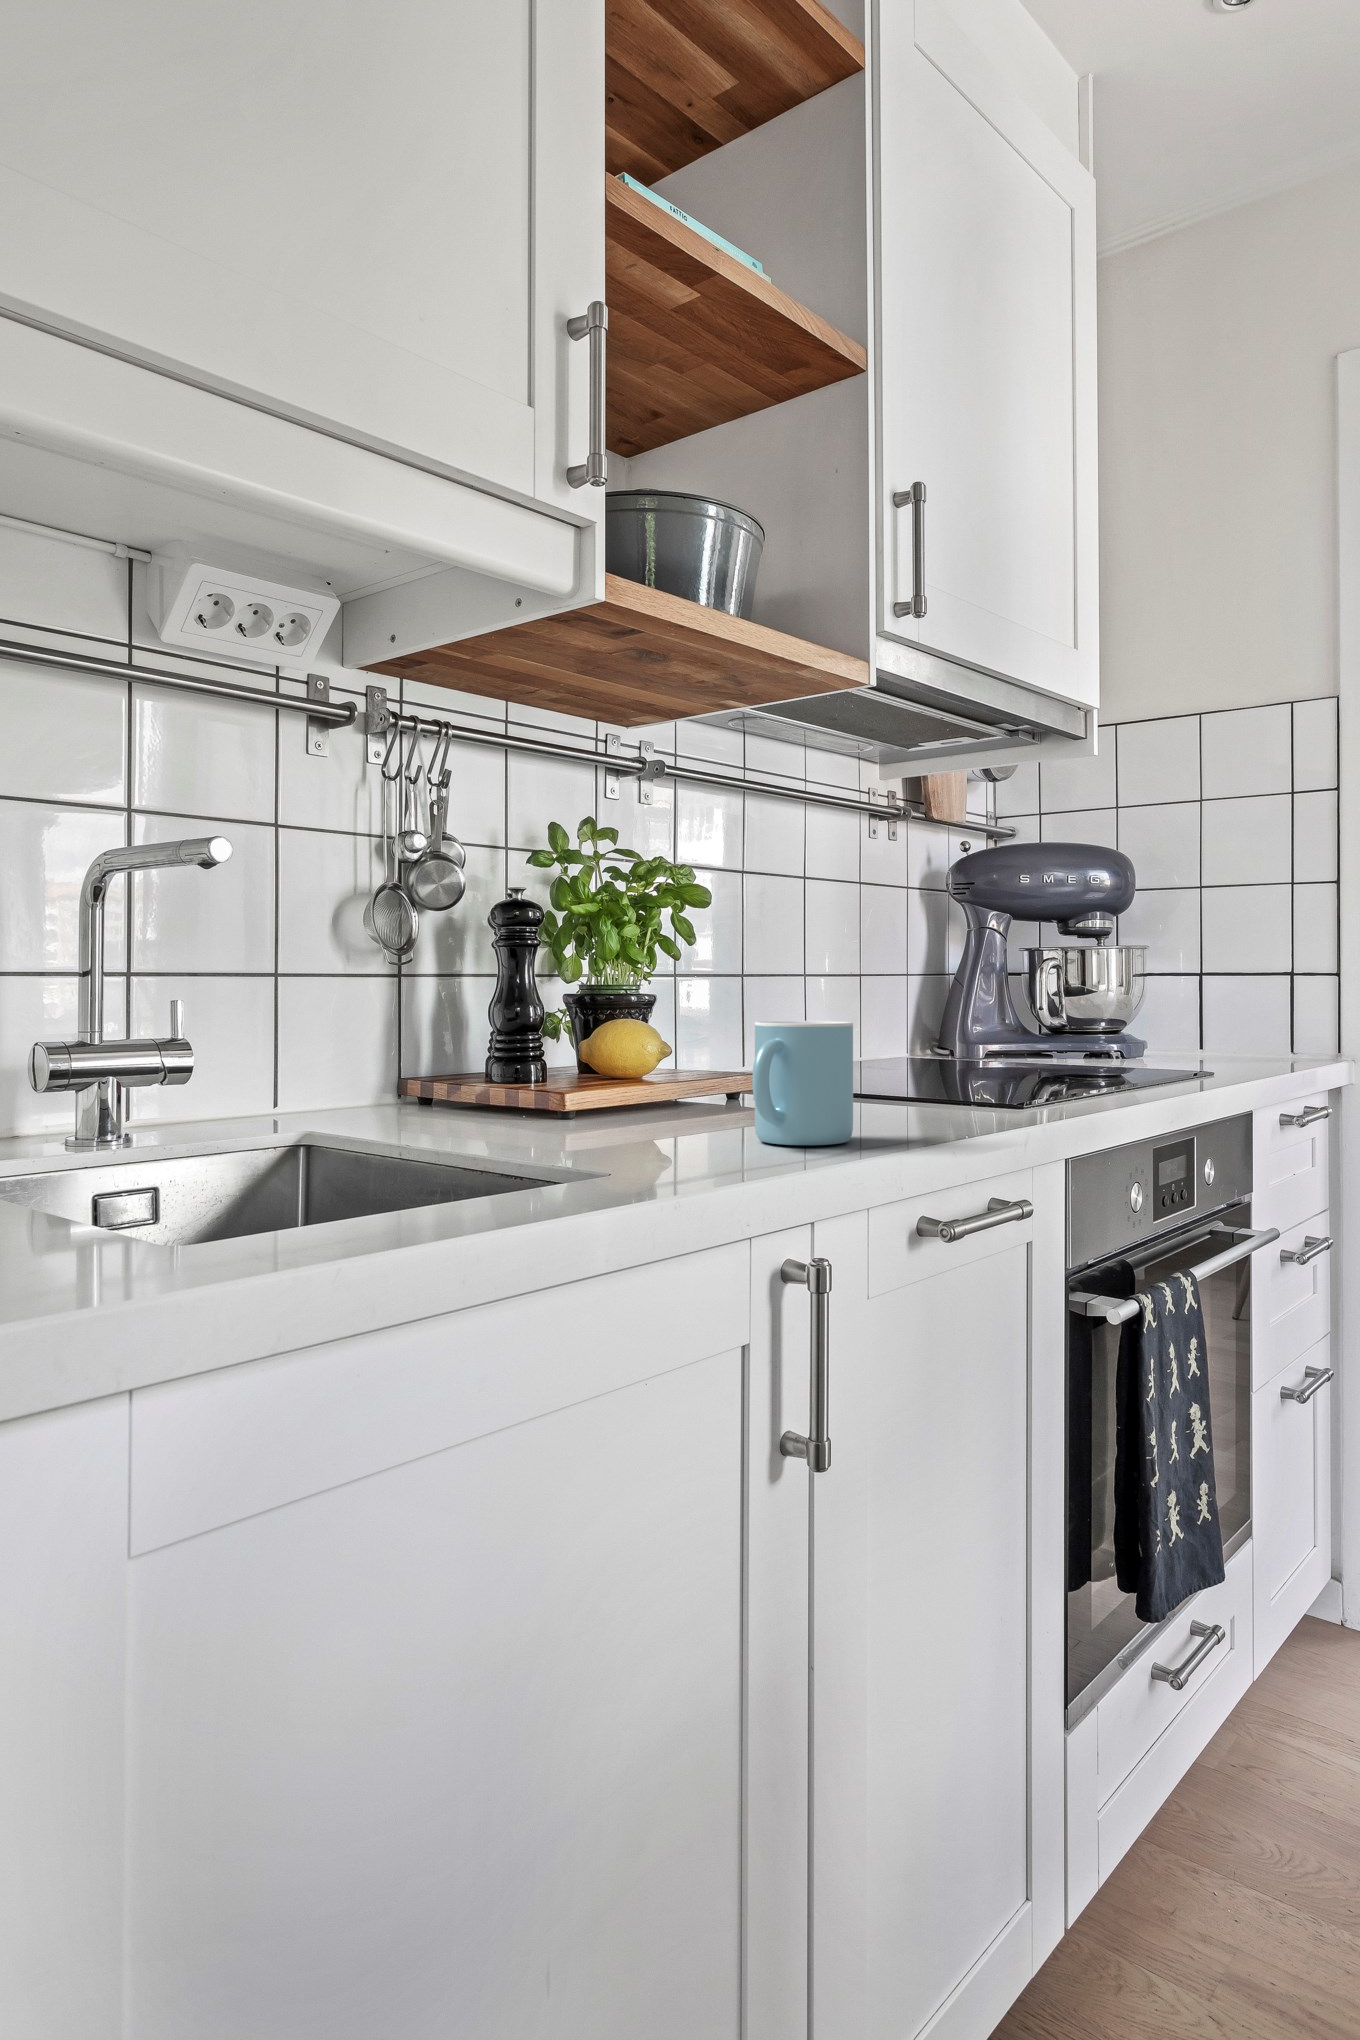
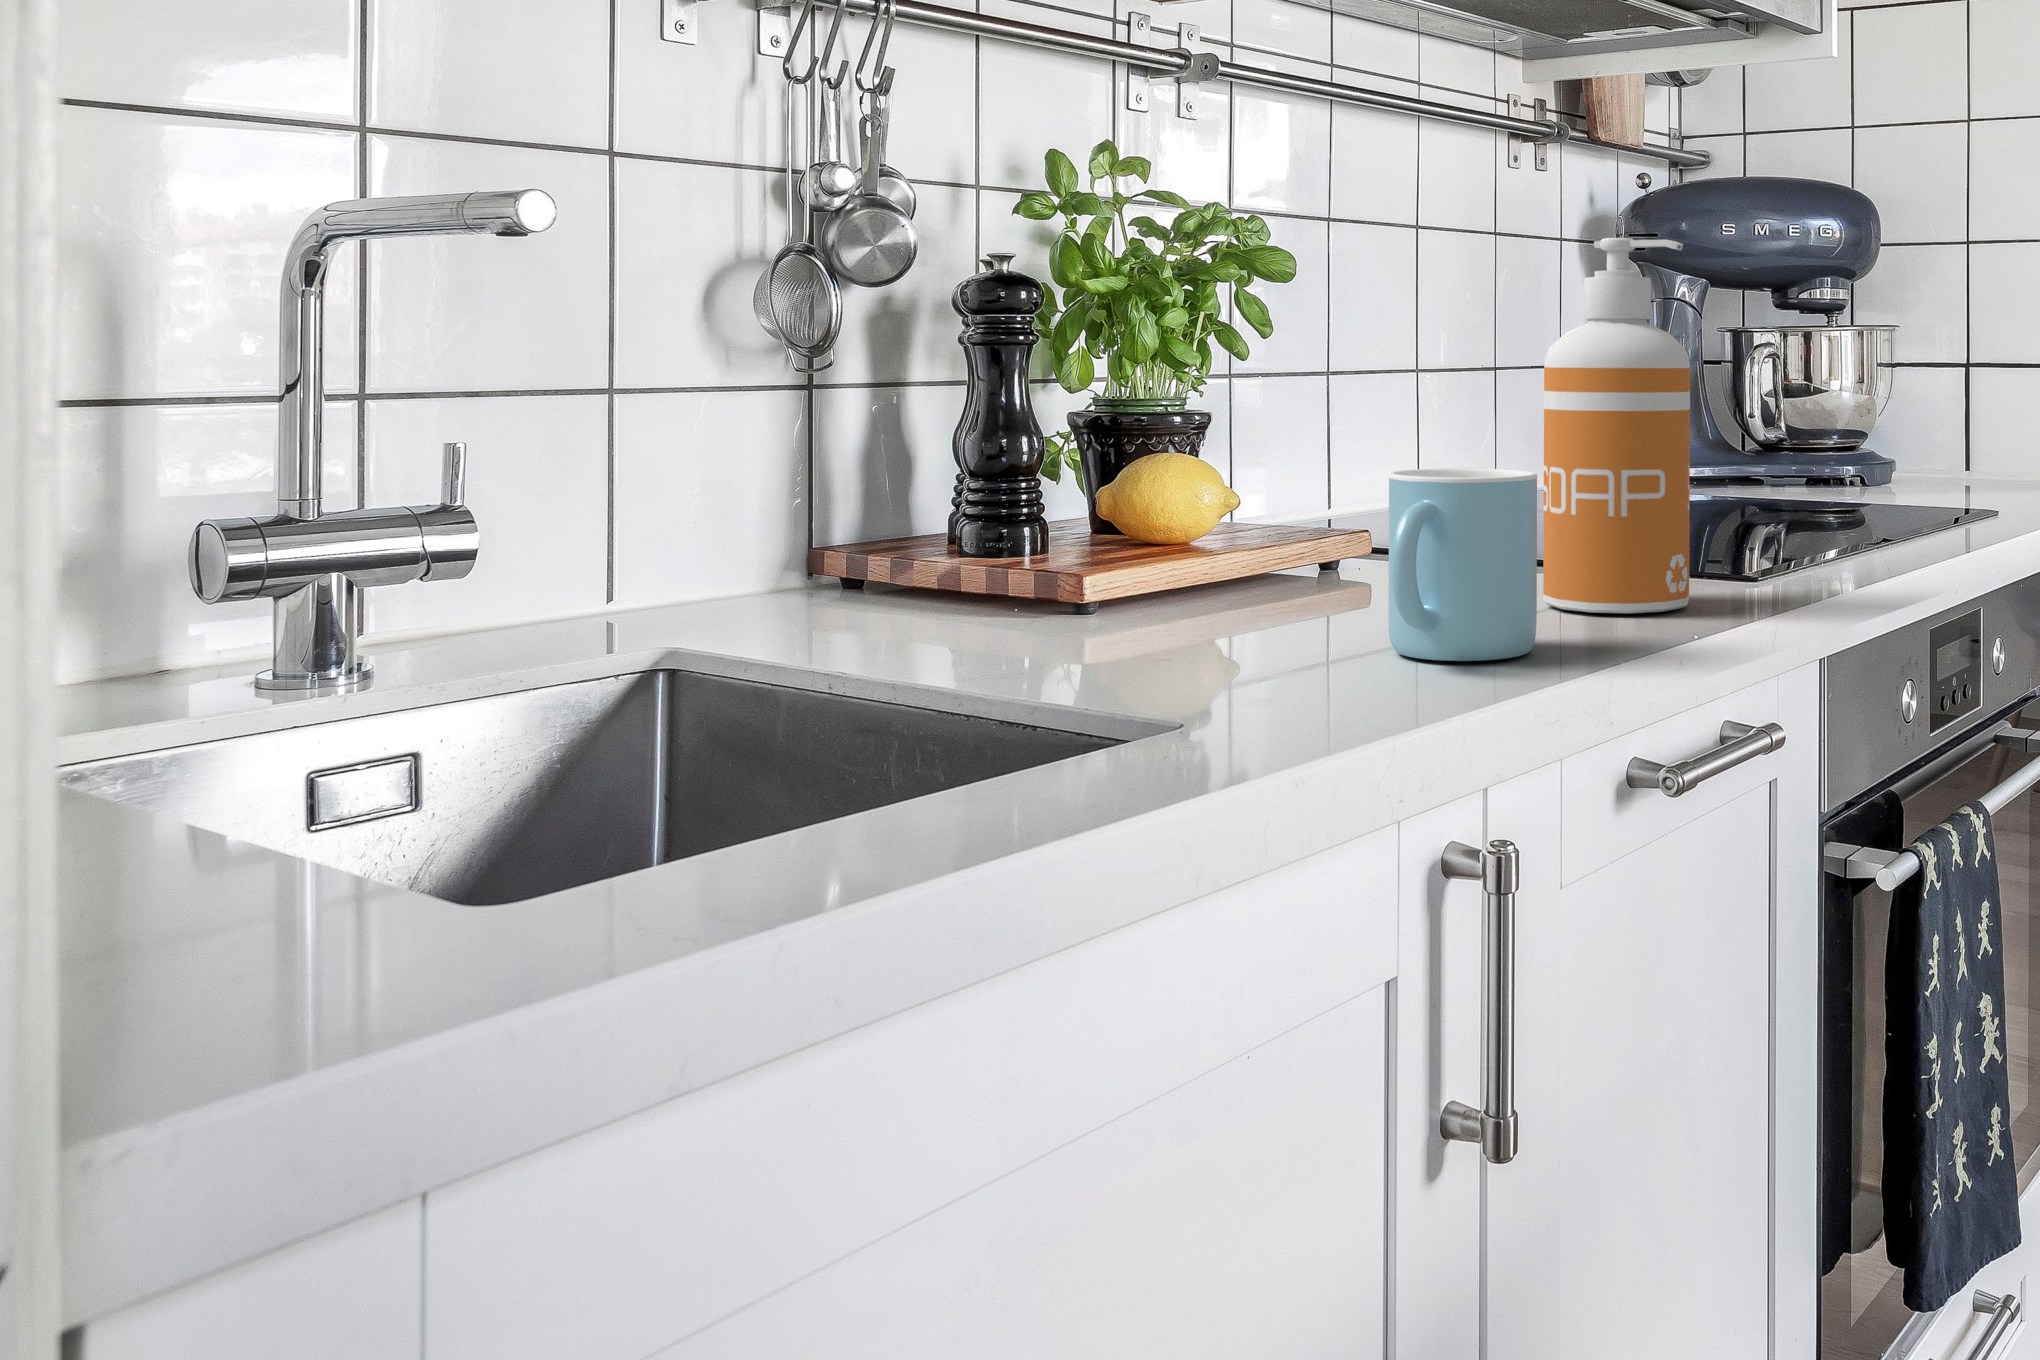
soap dispenser: none [868,870,968,1123] -> present [1543,238,1690,613]

